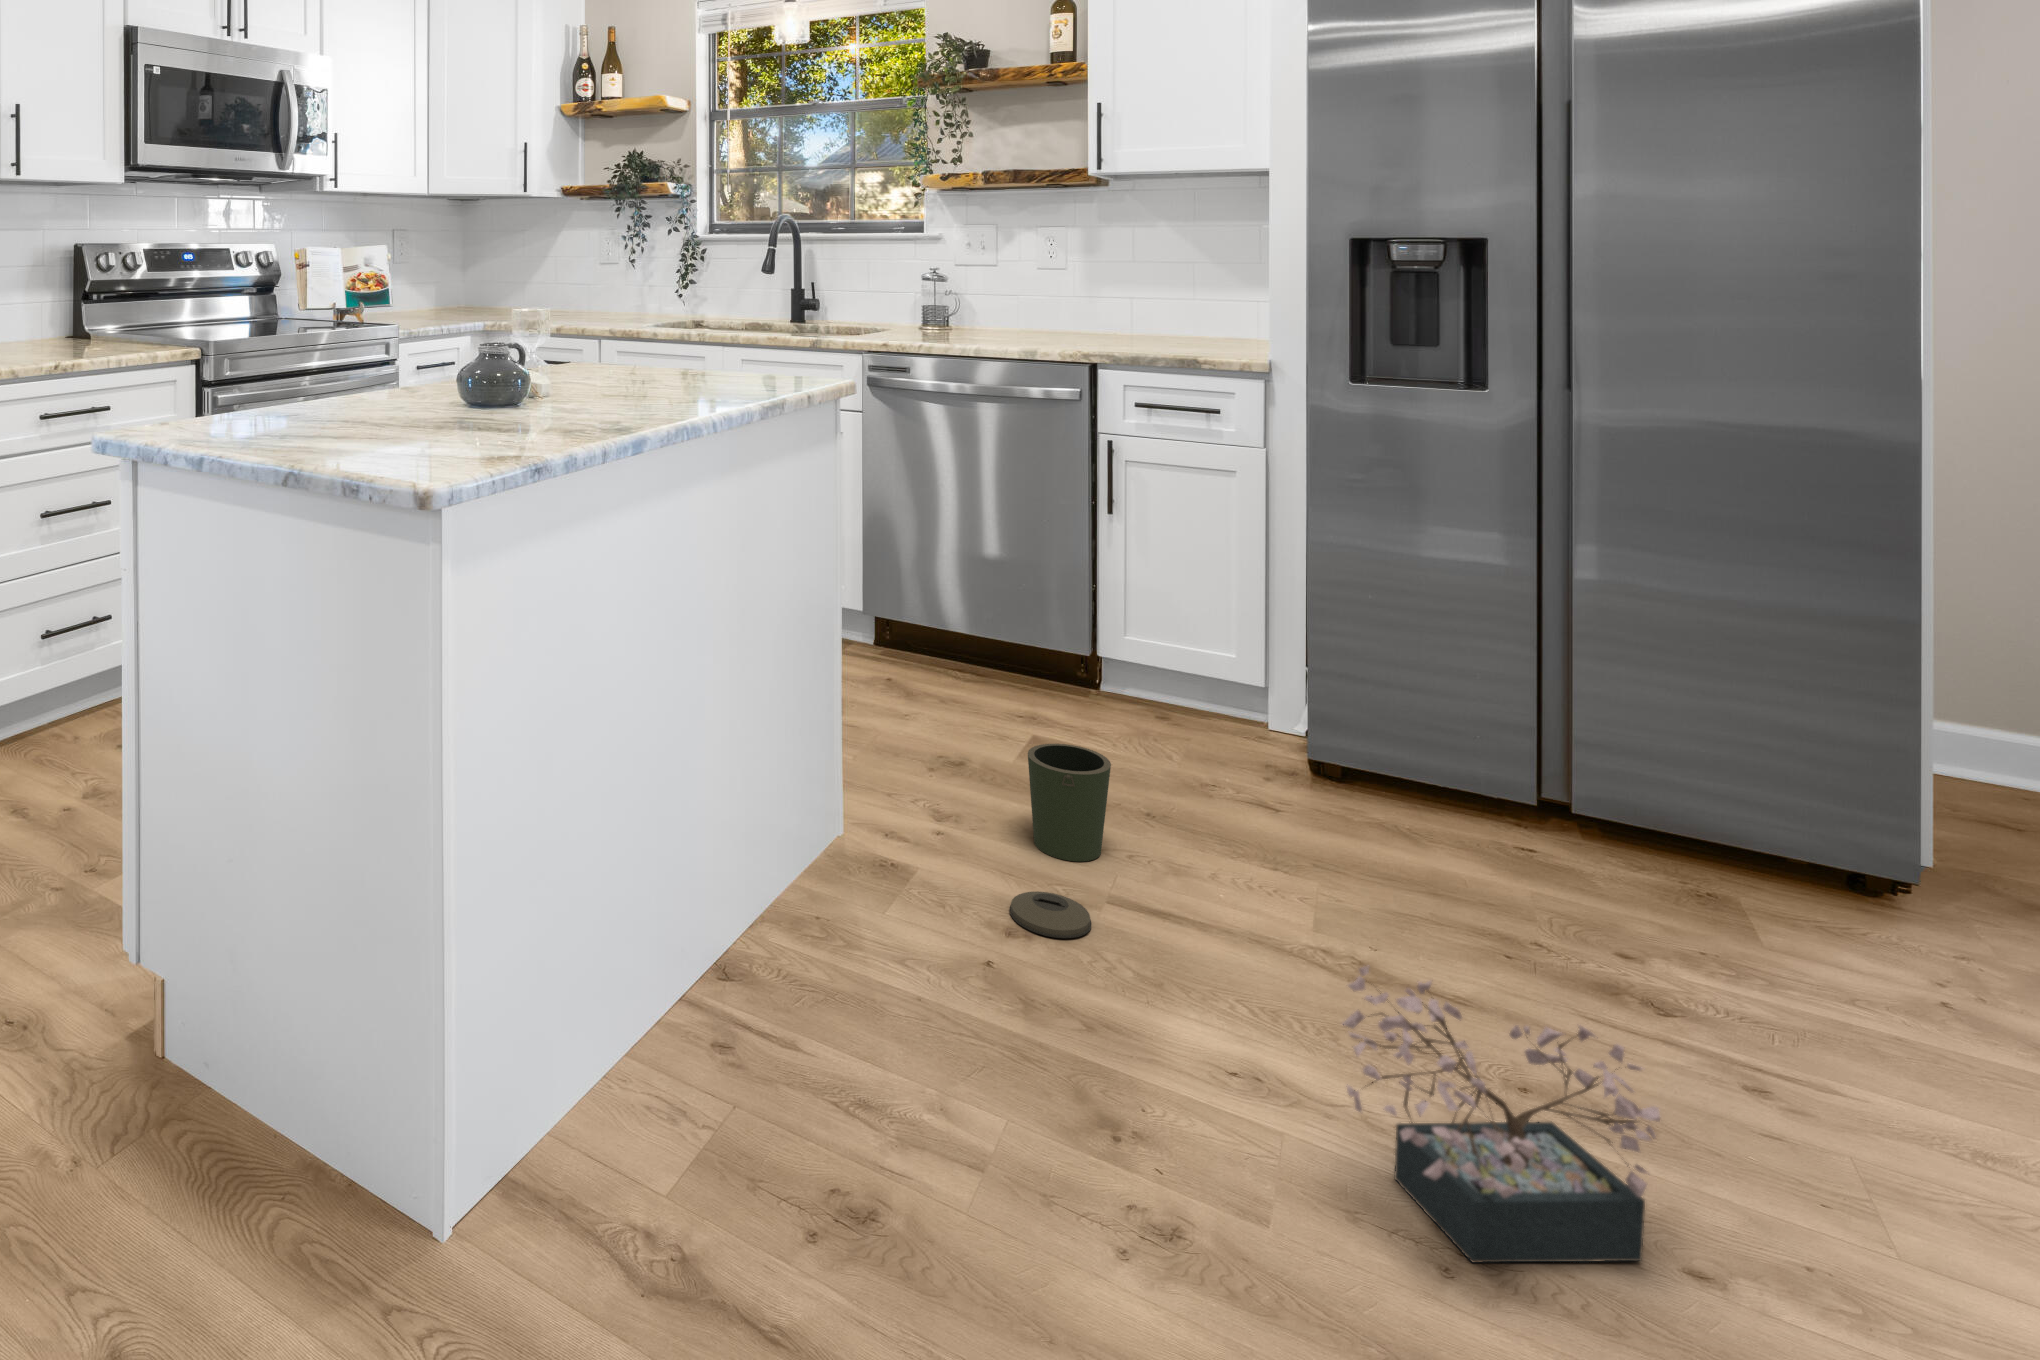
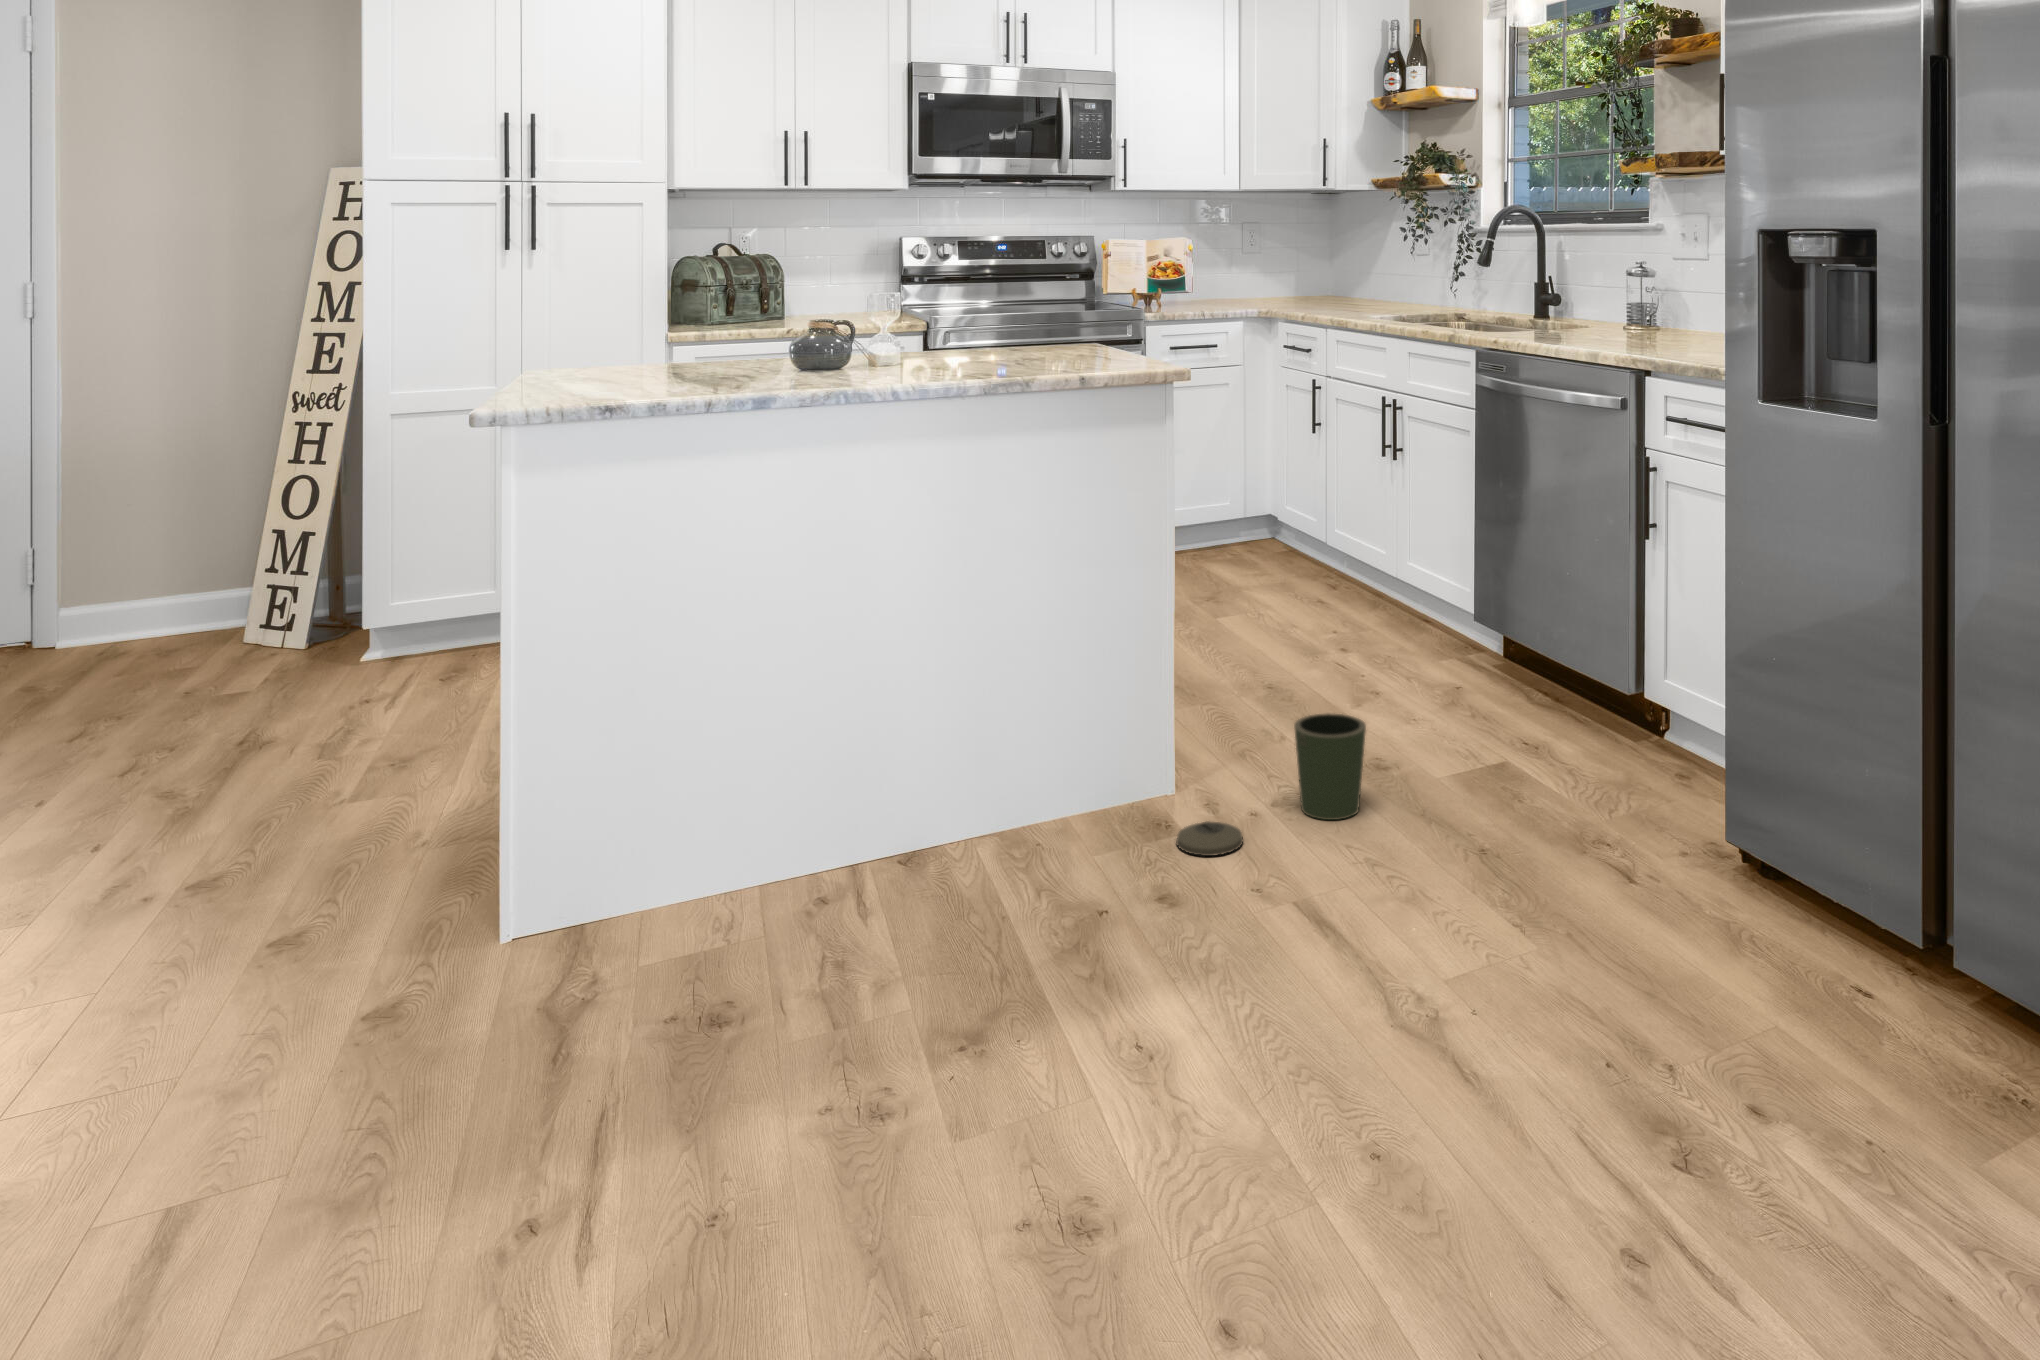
decorative plant: present [1343,966,1660,1263] -> none [1019,838,1257,1101]

